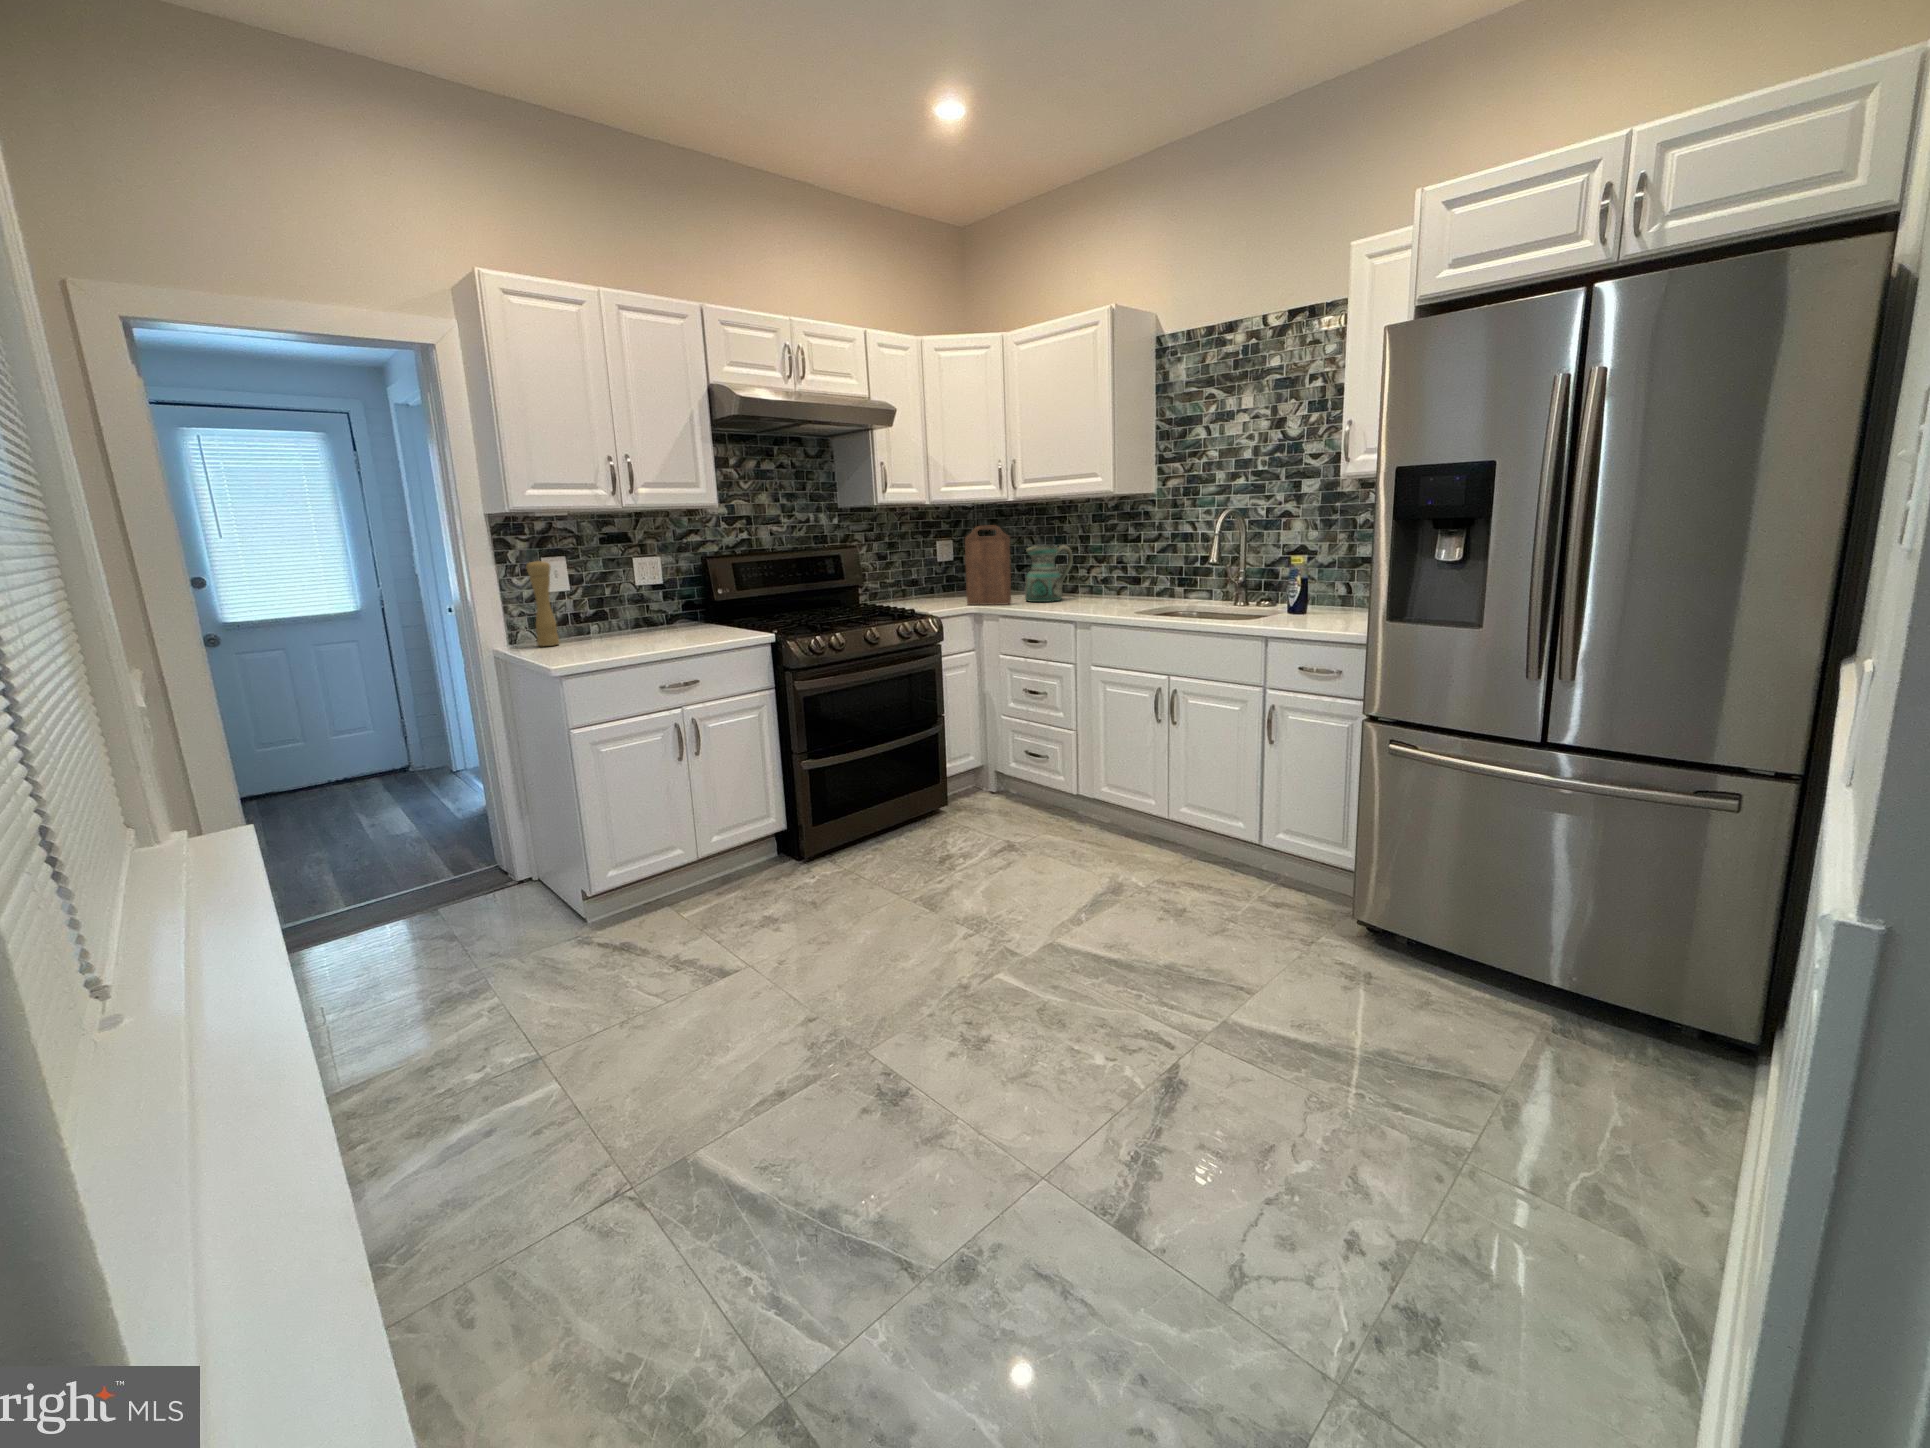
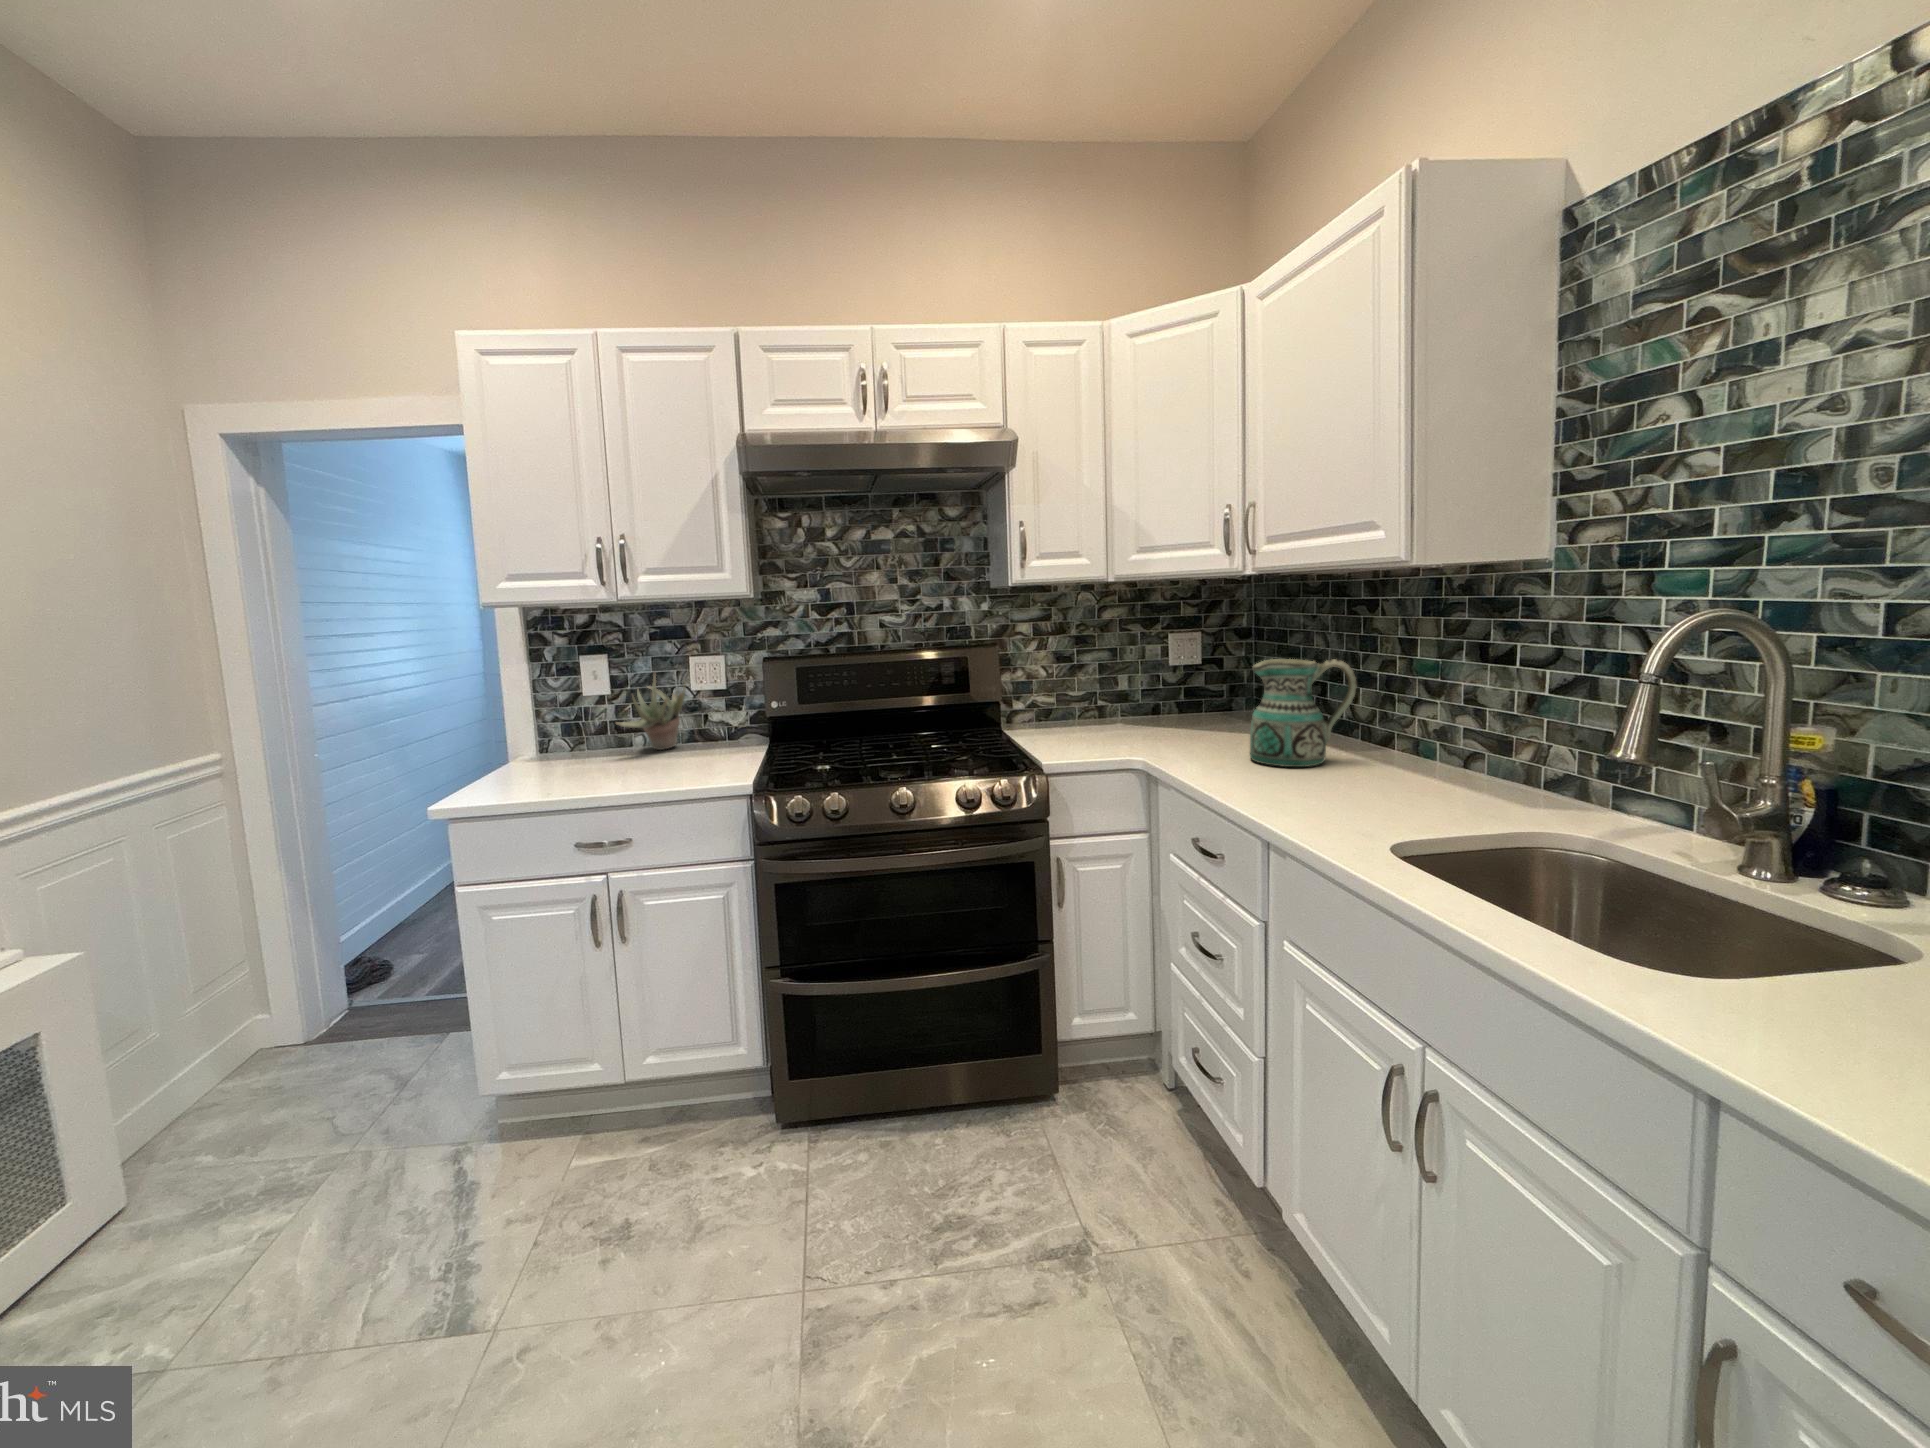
cutting board: present [965,525,1011,605] -> none [1135,622,1208,763]
pepper mill: present [526,560,559,646] -> none [532,662,567,763]
succulent plant: none [602,568,647,633] -> present [616,675,686,750]

